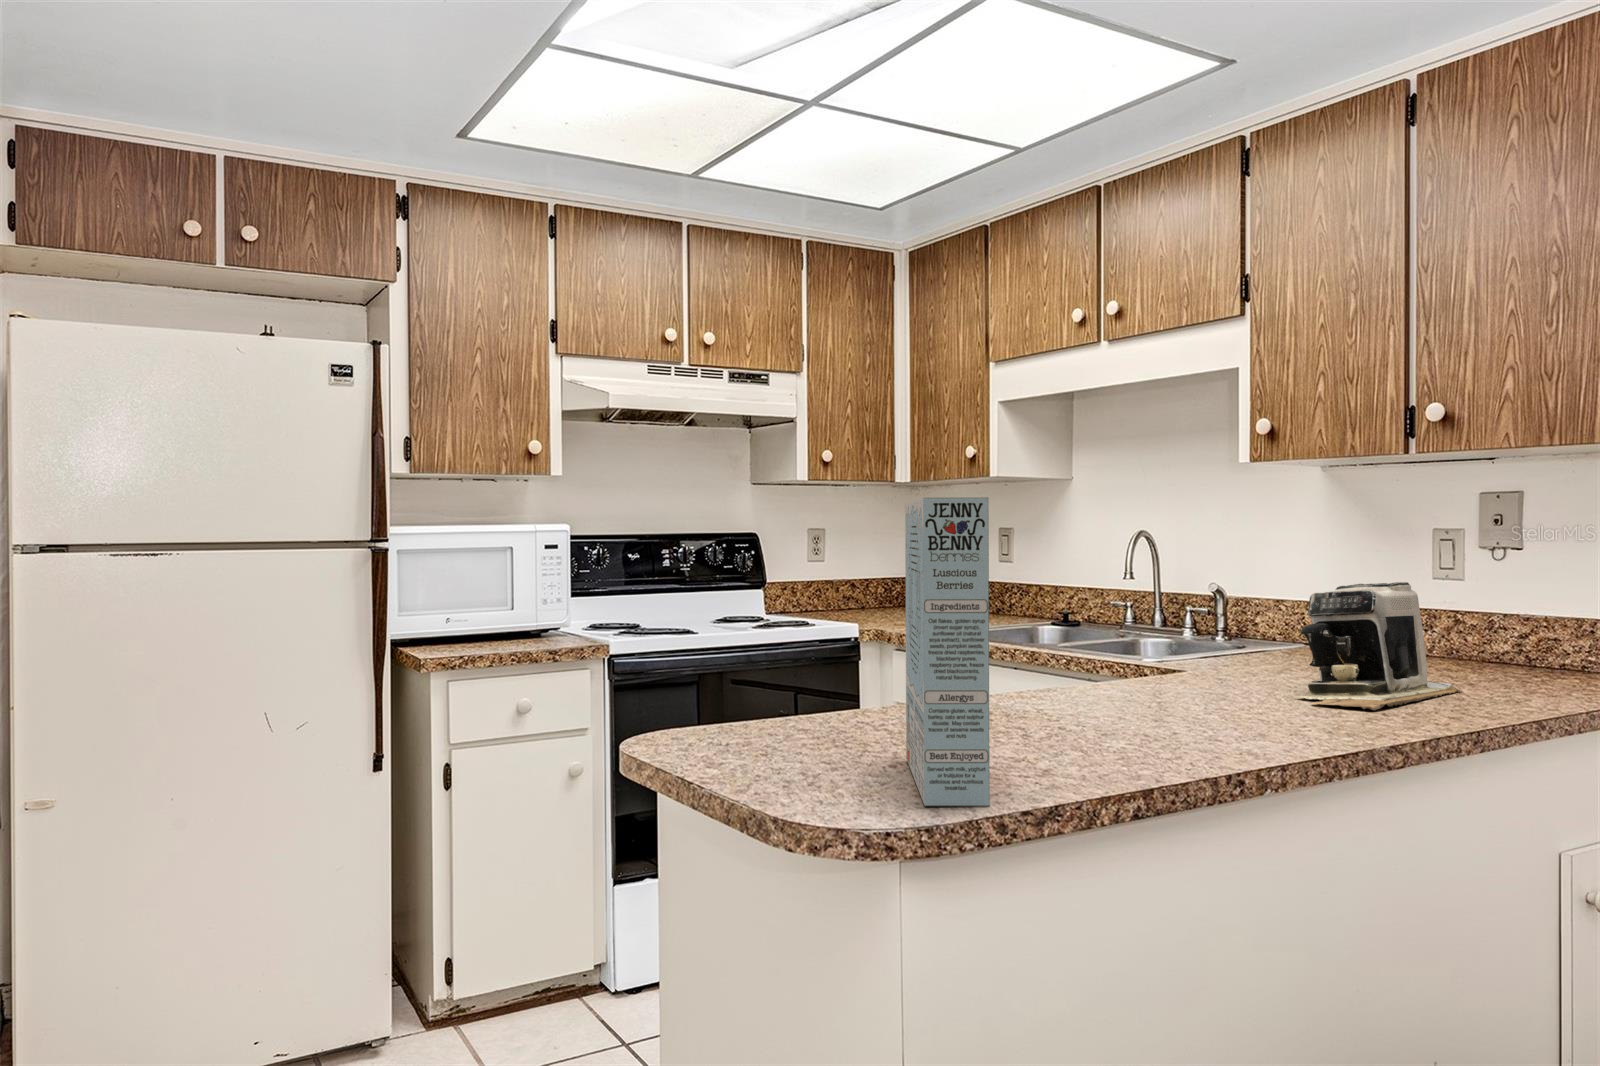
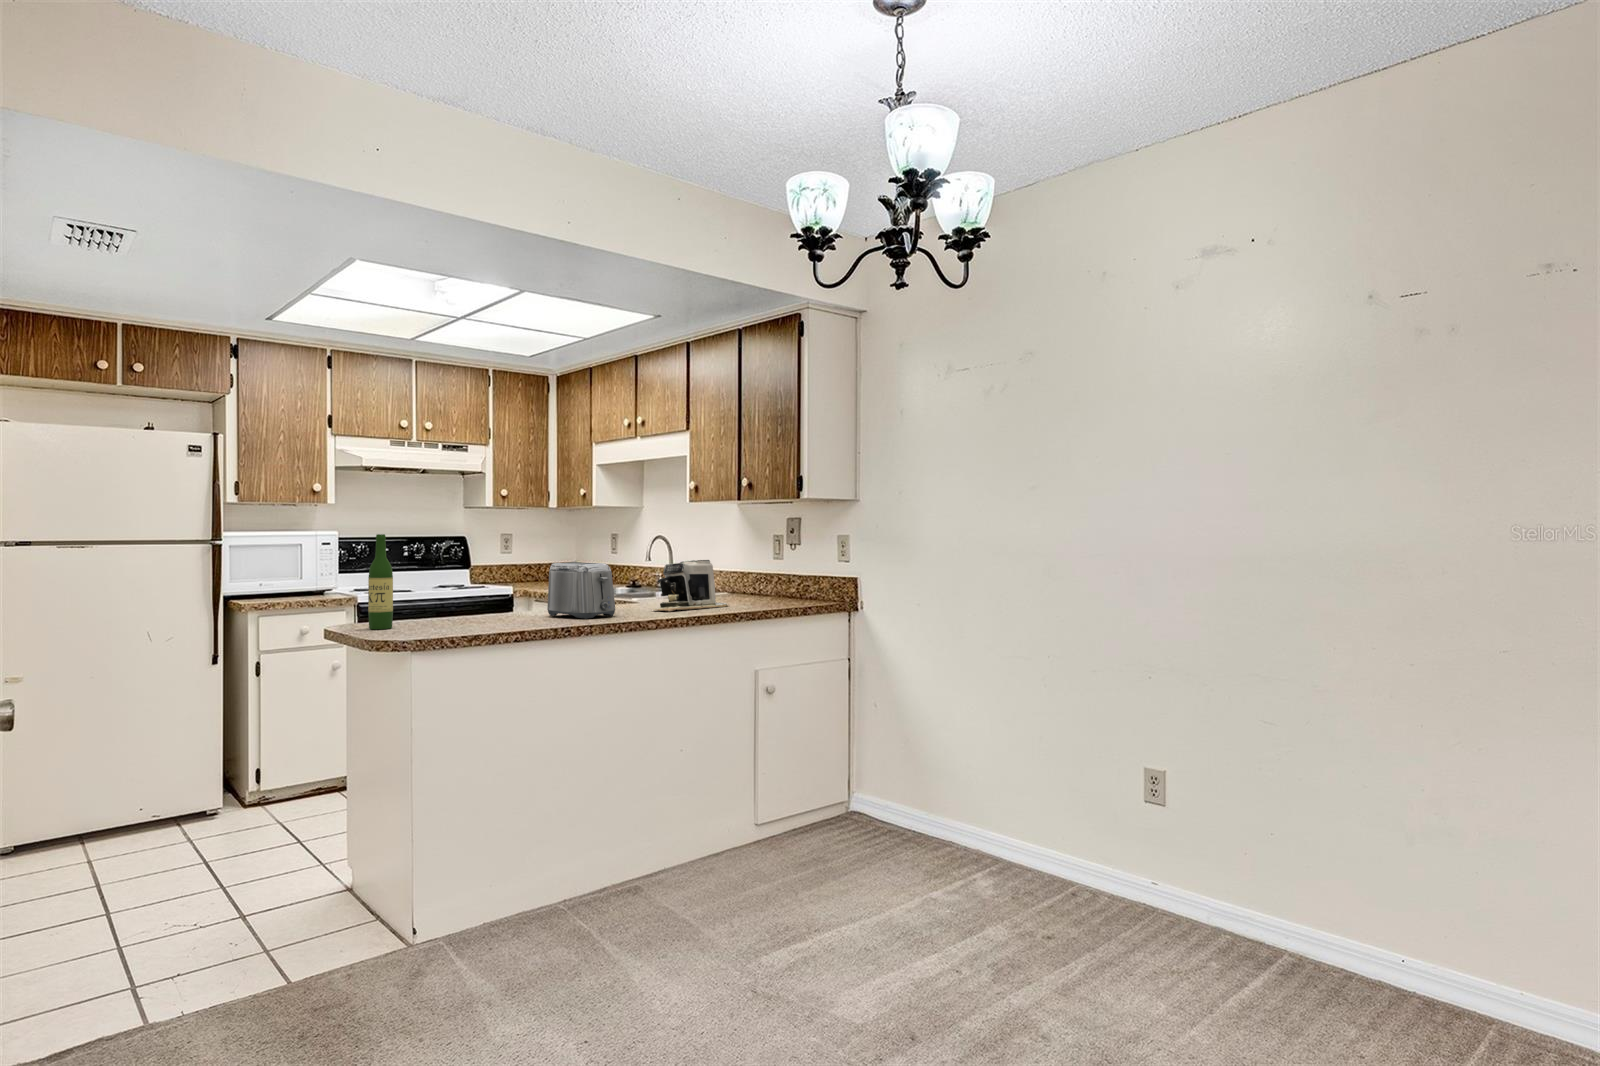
cereal box: present [905,497,990,806] -> none [424,526,463,634]
wine bottle: none [734,523,788,766] -> present [368,534,393,629]
toaster: none [1087,590,1280,736] -> present [547,562,615,619]

